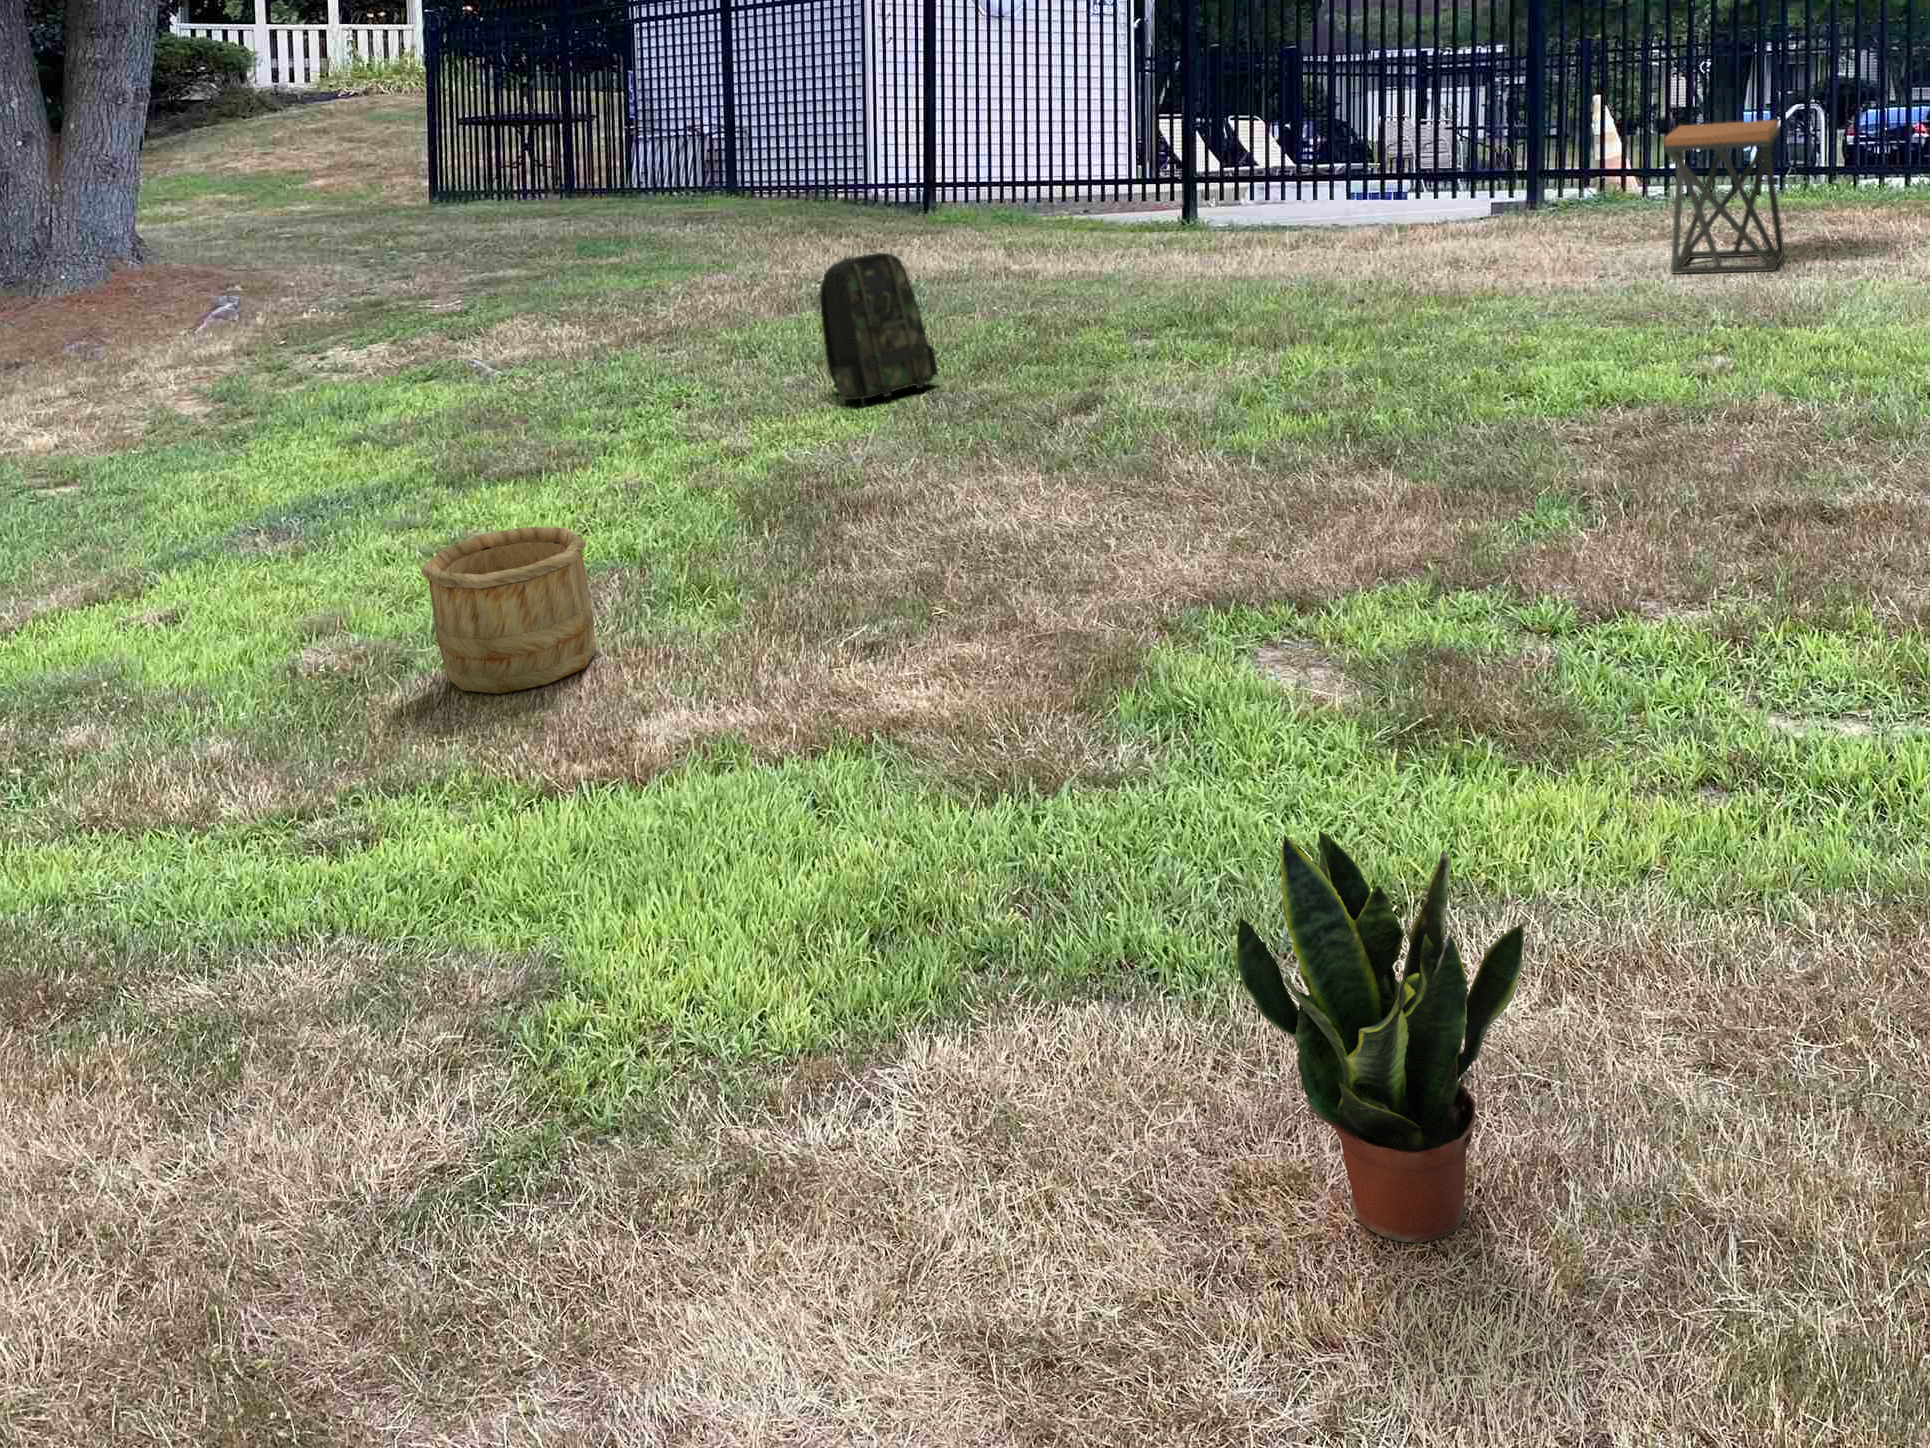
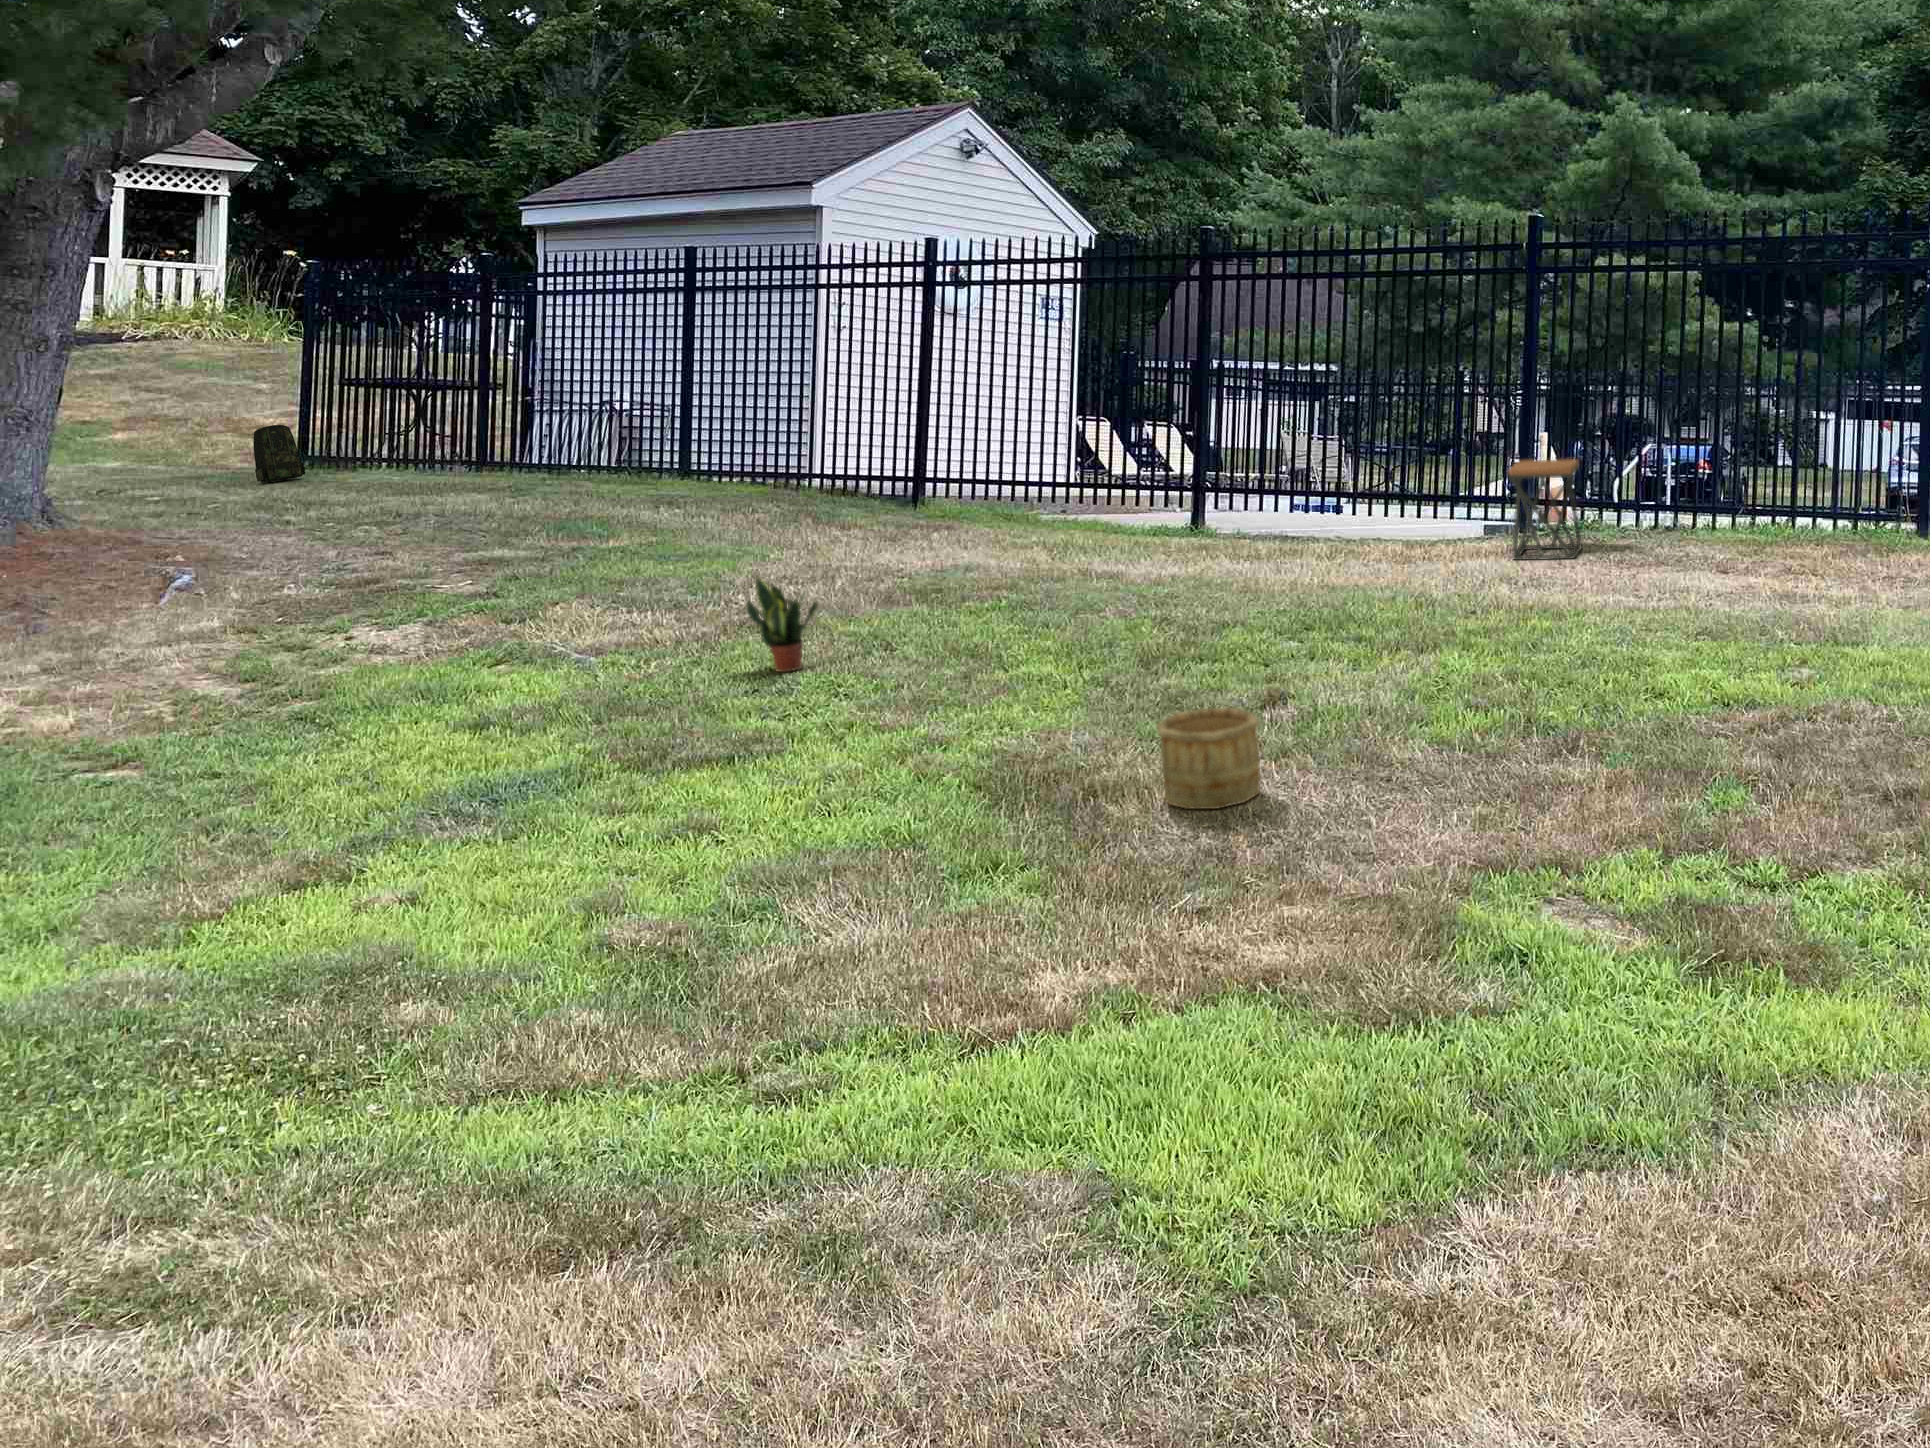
backpack: present [820,253,938,401] -> present [253,425,305,484]
wooden bucket: present [421,527,596,694] -> present [1157,708,1260,809]
potted plant: present [1236,830,1524,1242] -> present [747,577,818,672]

